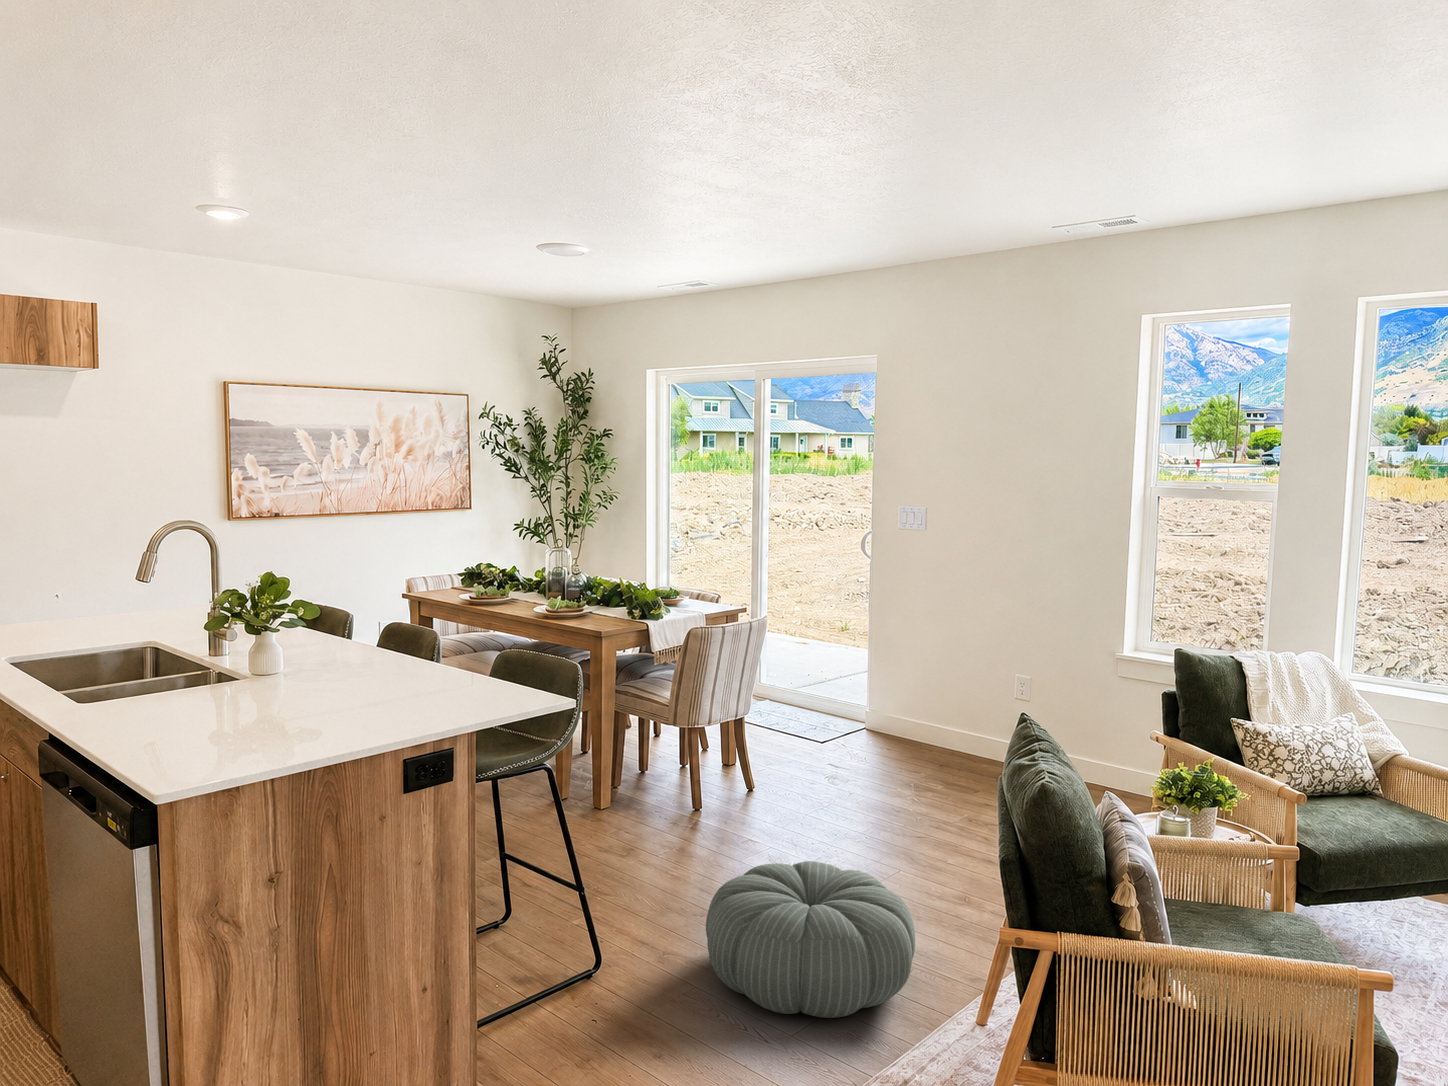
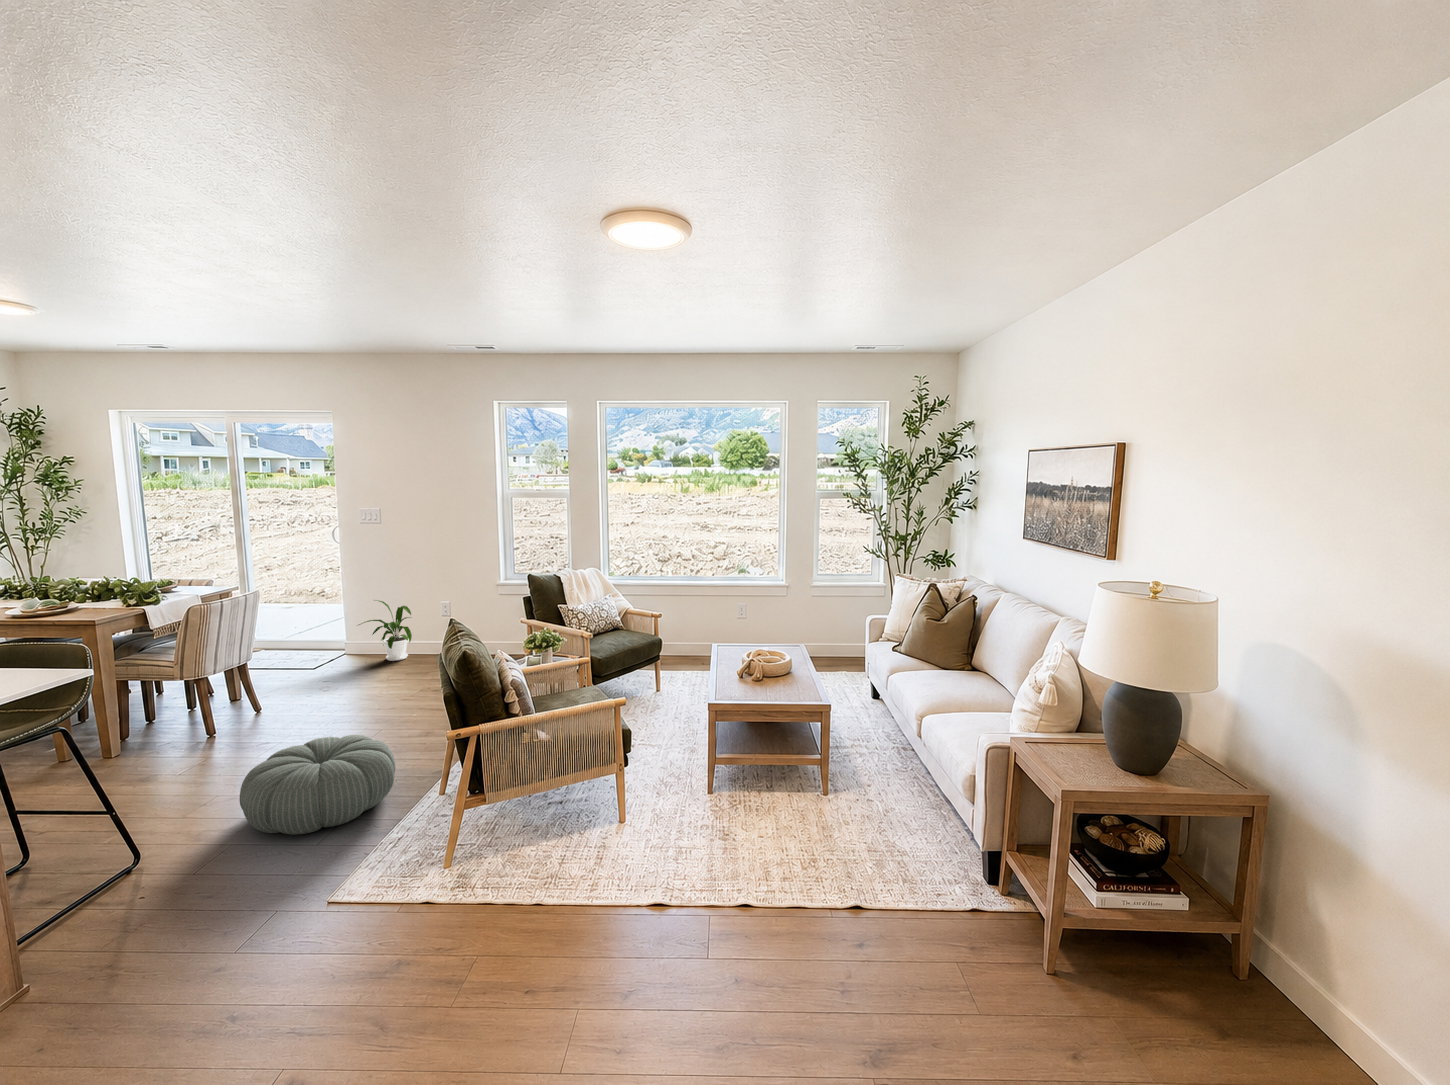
house plant: none [885,654,966,758] -> present [359,600,412,661]

